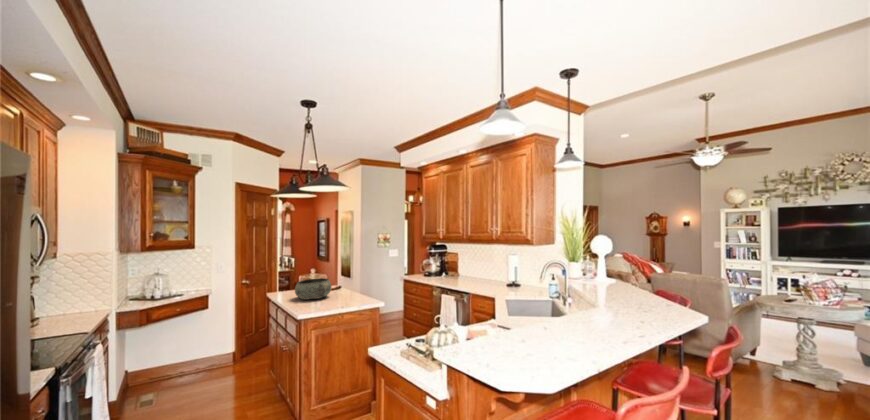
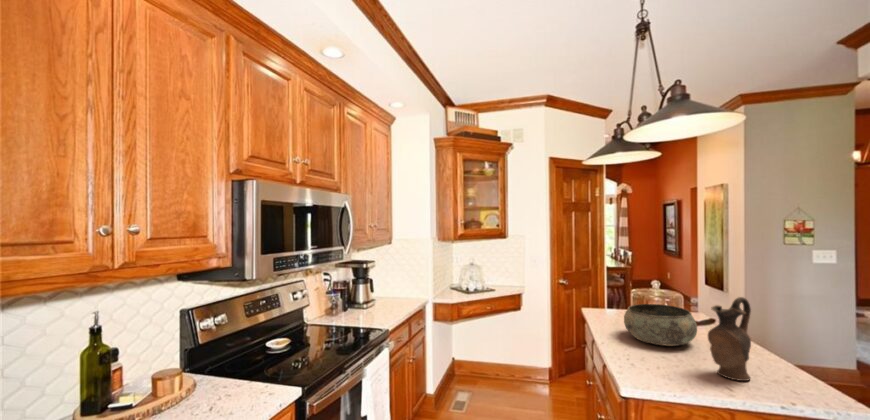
ceramic pitcher: none [335,265,351,304] -> present [708,297,751,381]

